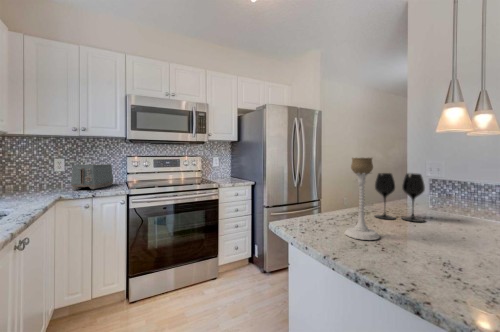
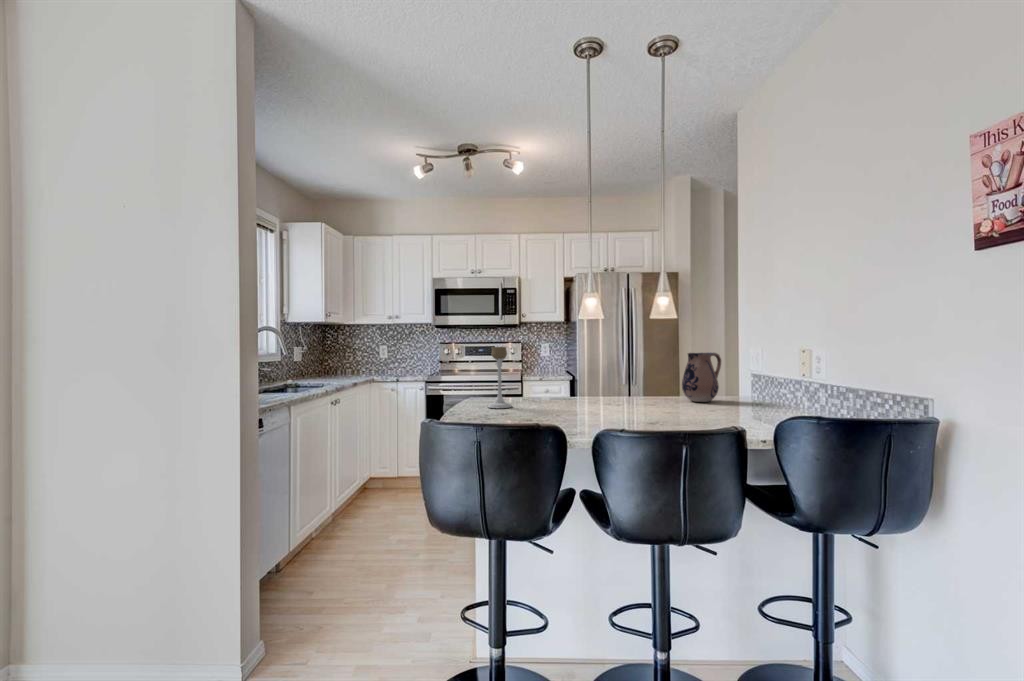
toaster: present [71,164,113,189] -> none [387,351,425,375]
ceramic pitcher: none [429,165,464,204] -> present [682,353,721,402]
wine glass: present [375,173,425,222] -> none [559,360,593,406]

